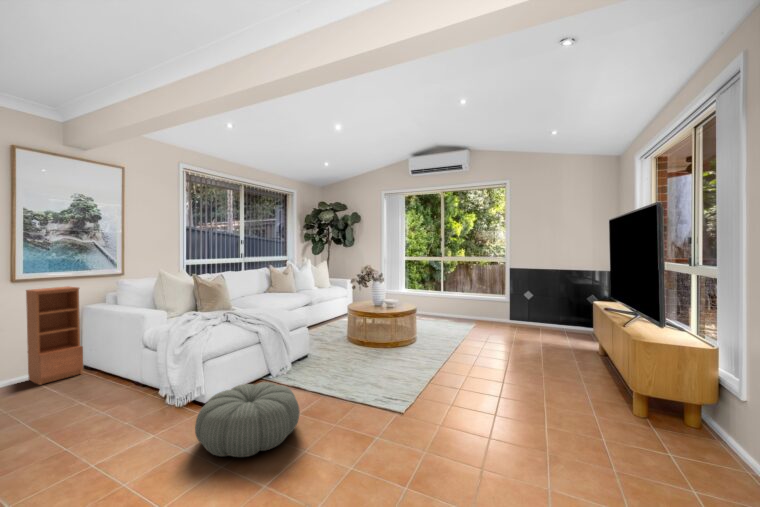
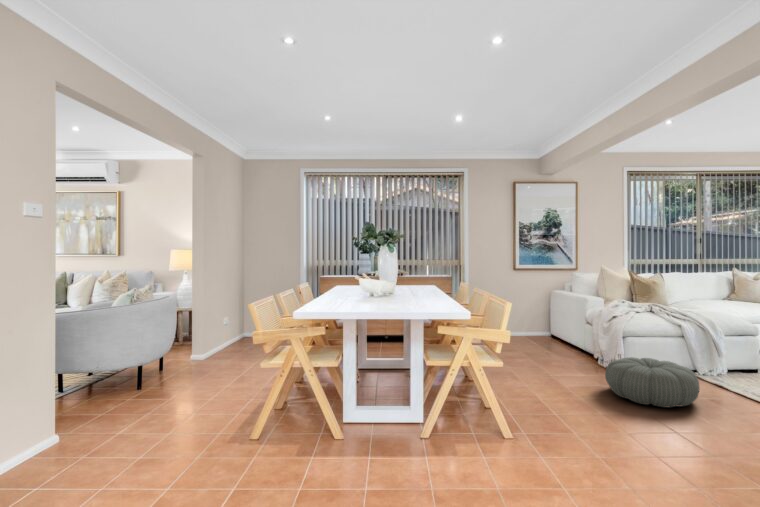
bookcase: present [26,287,83,385] -> none [520,275,549,337]

